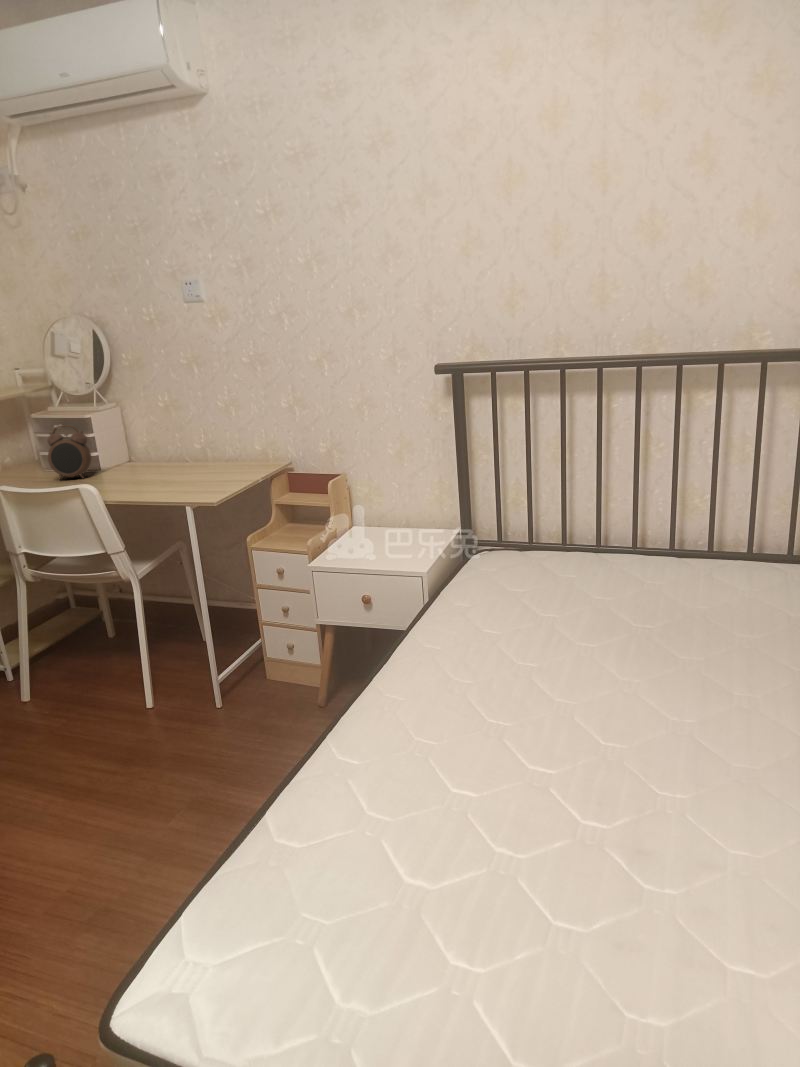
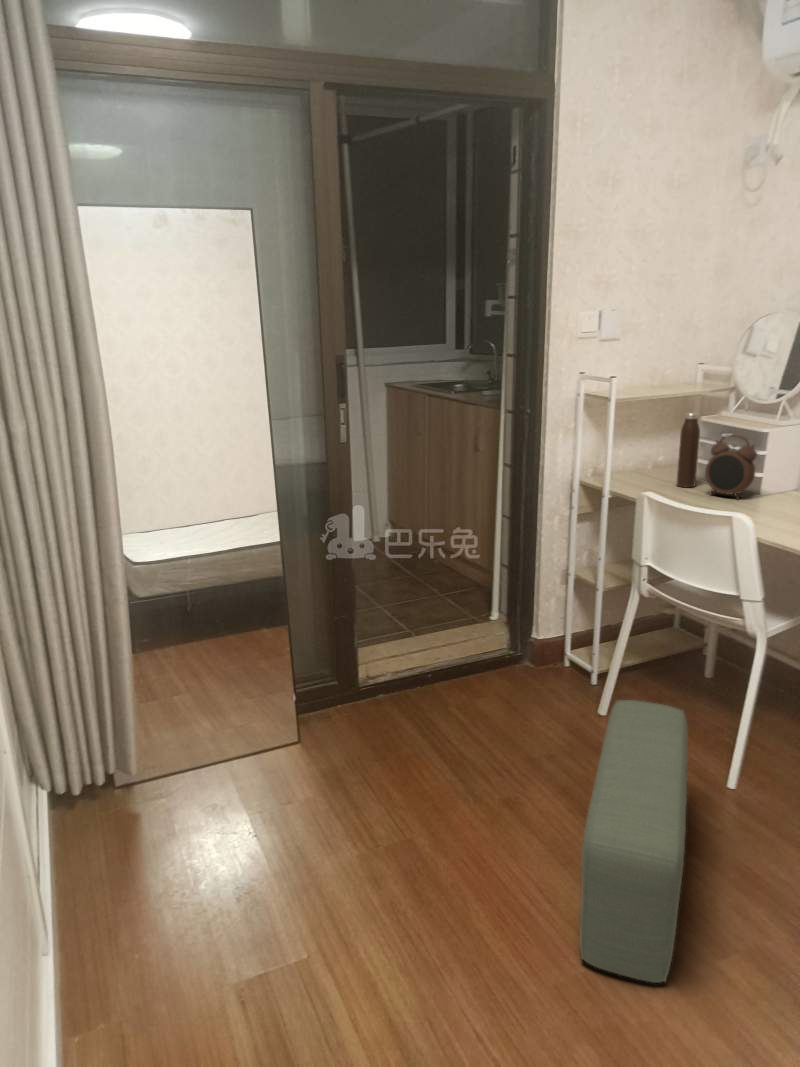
water bottle: none [14,412,45,480] -> present [677,412,700,487]
pouf: none [30,658,139,881] -> present [579,700,688,983]

